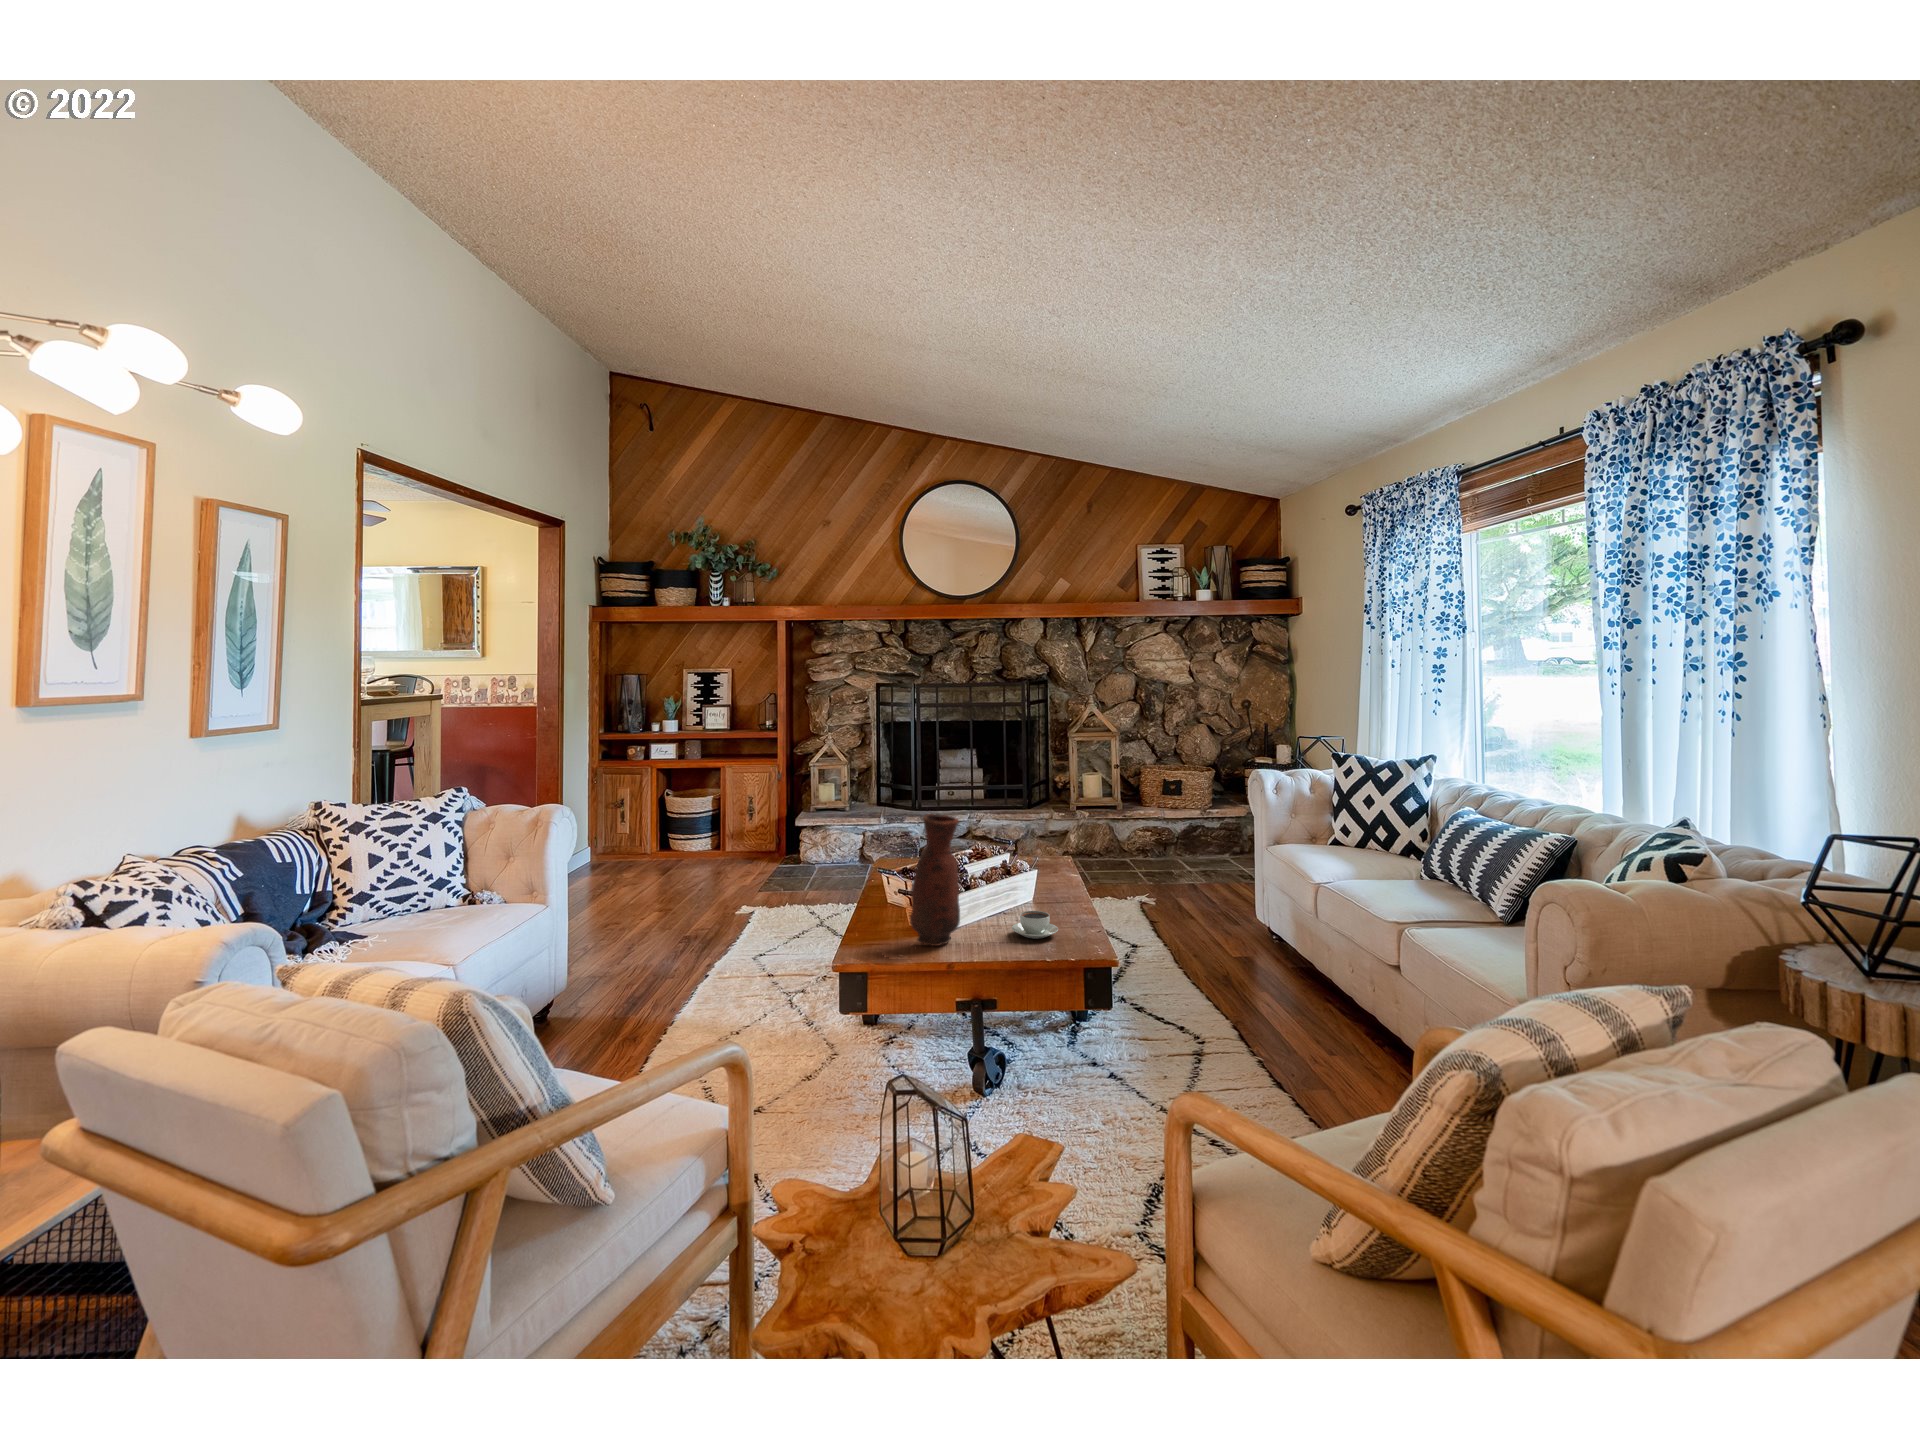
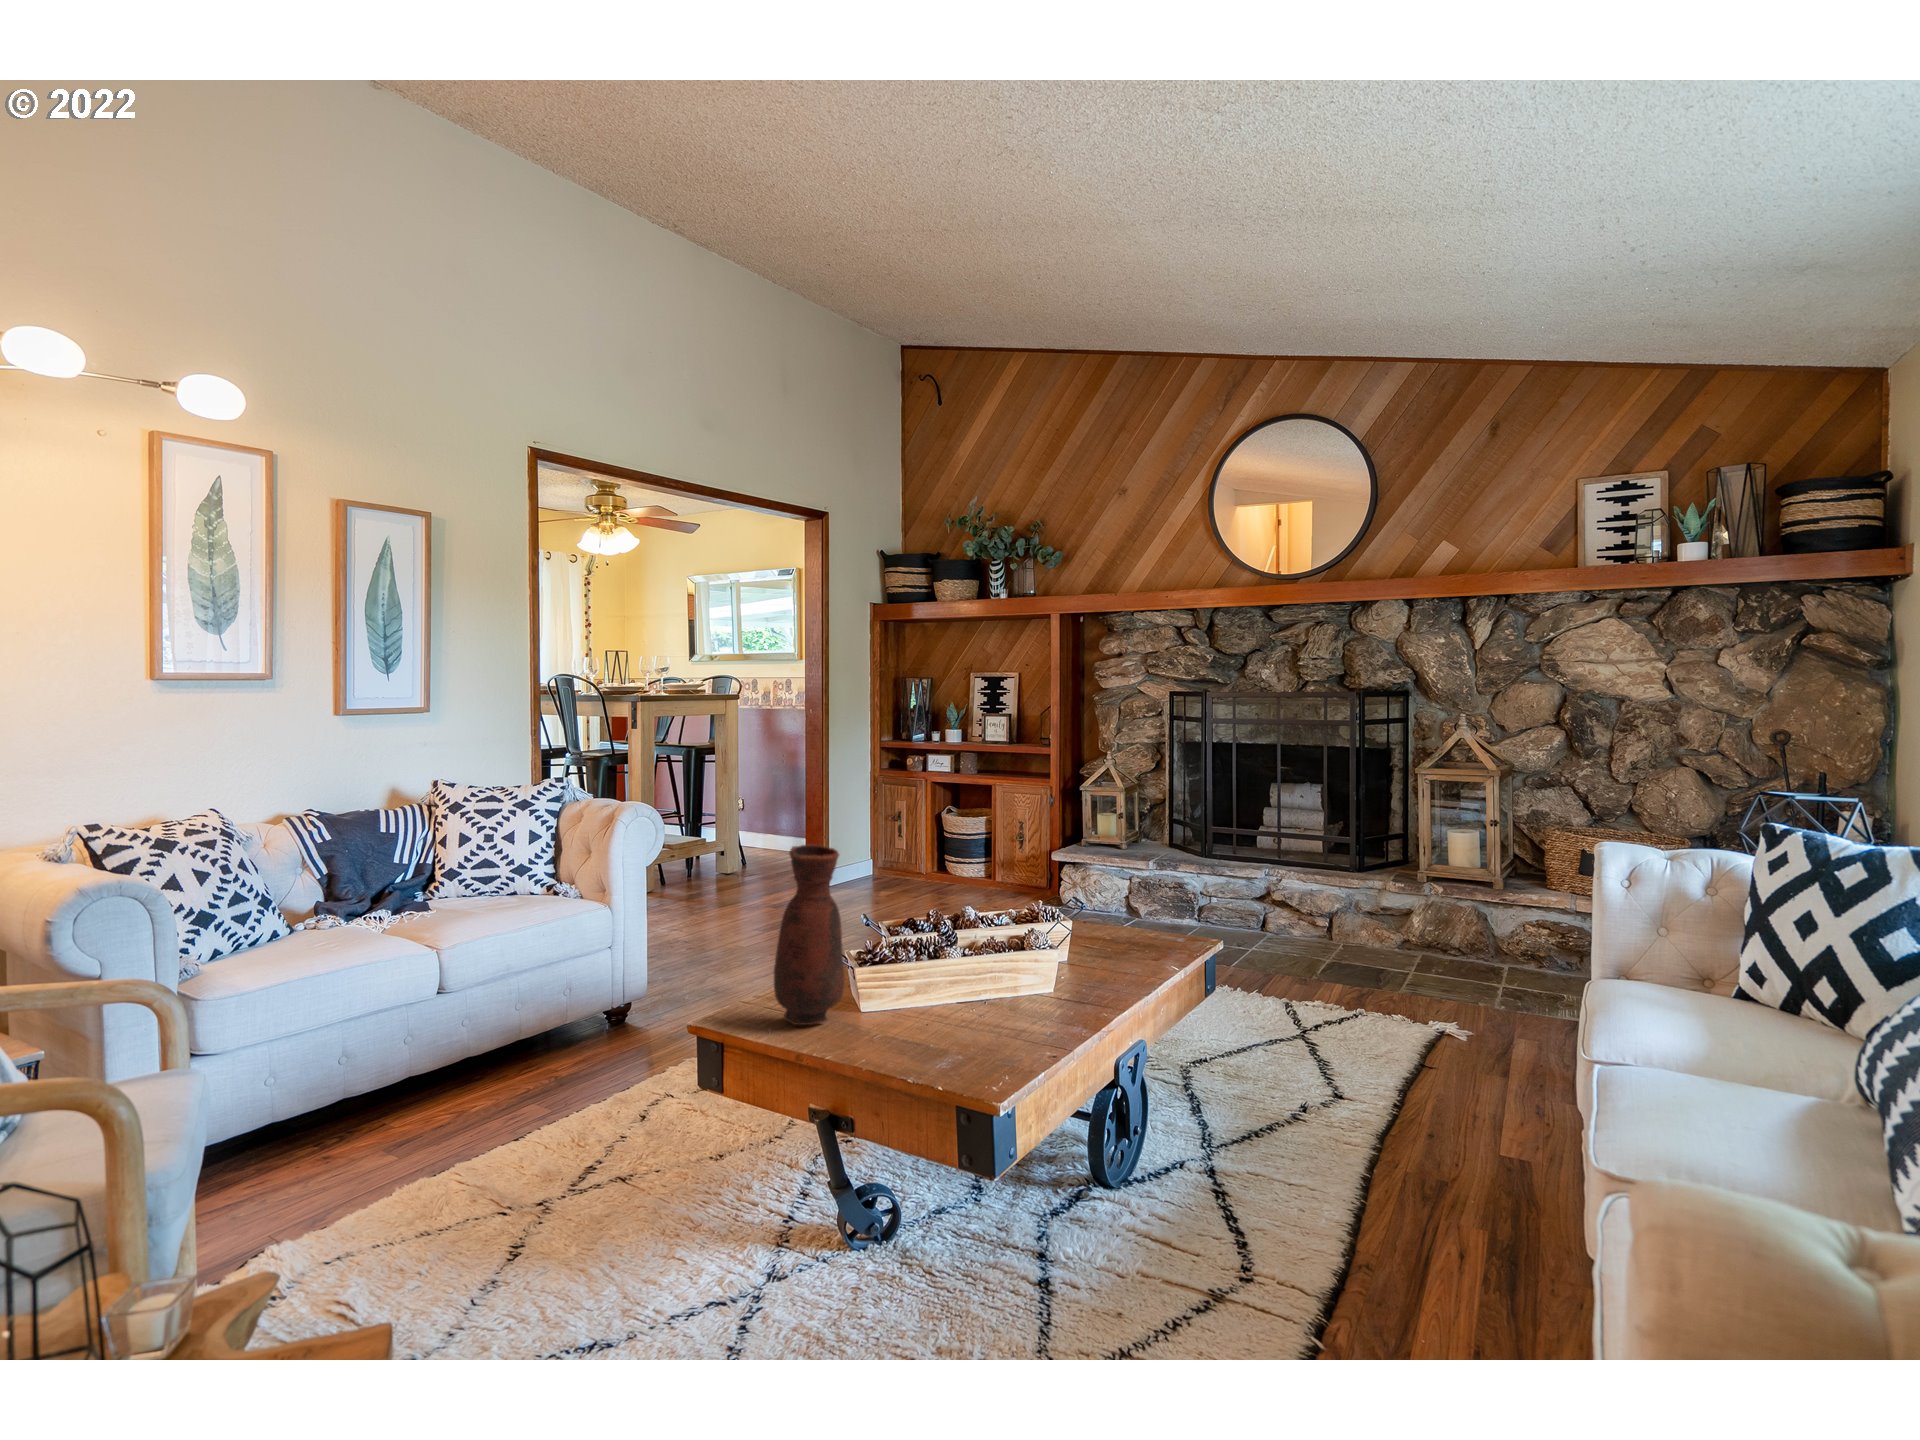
coffee cup: present [1012,911,1058,939] -> none [904,1002,973,1045]

